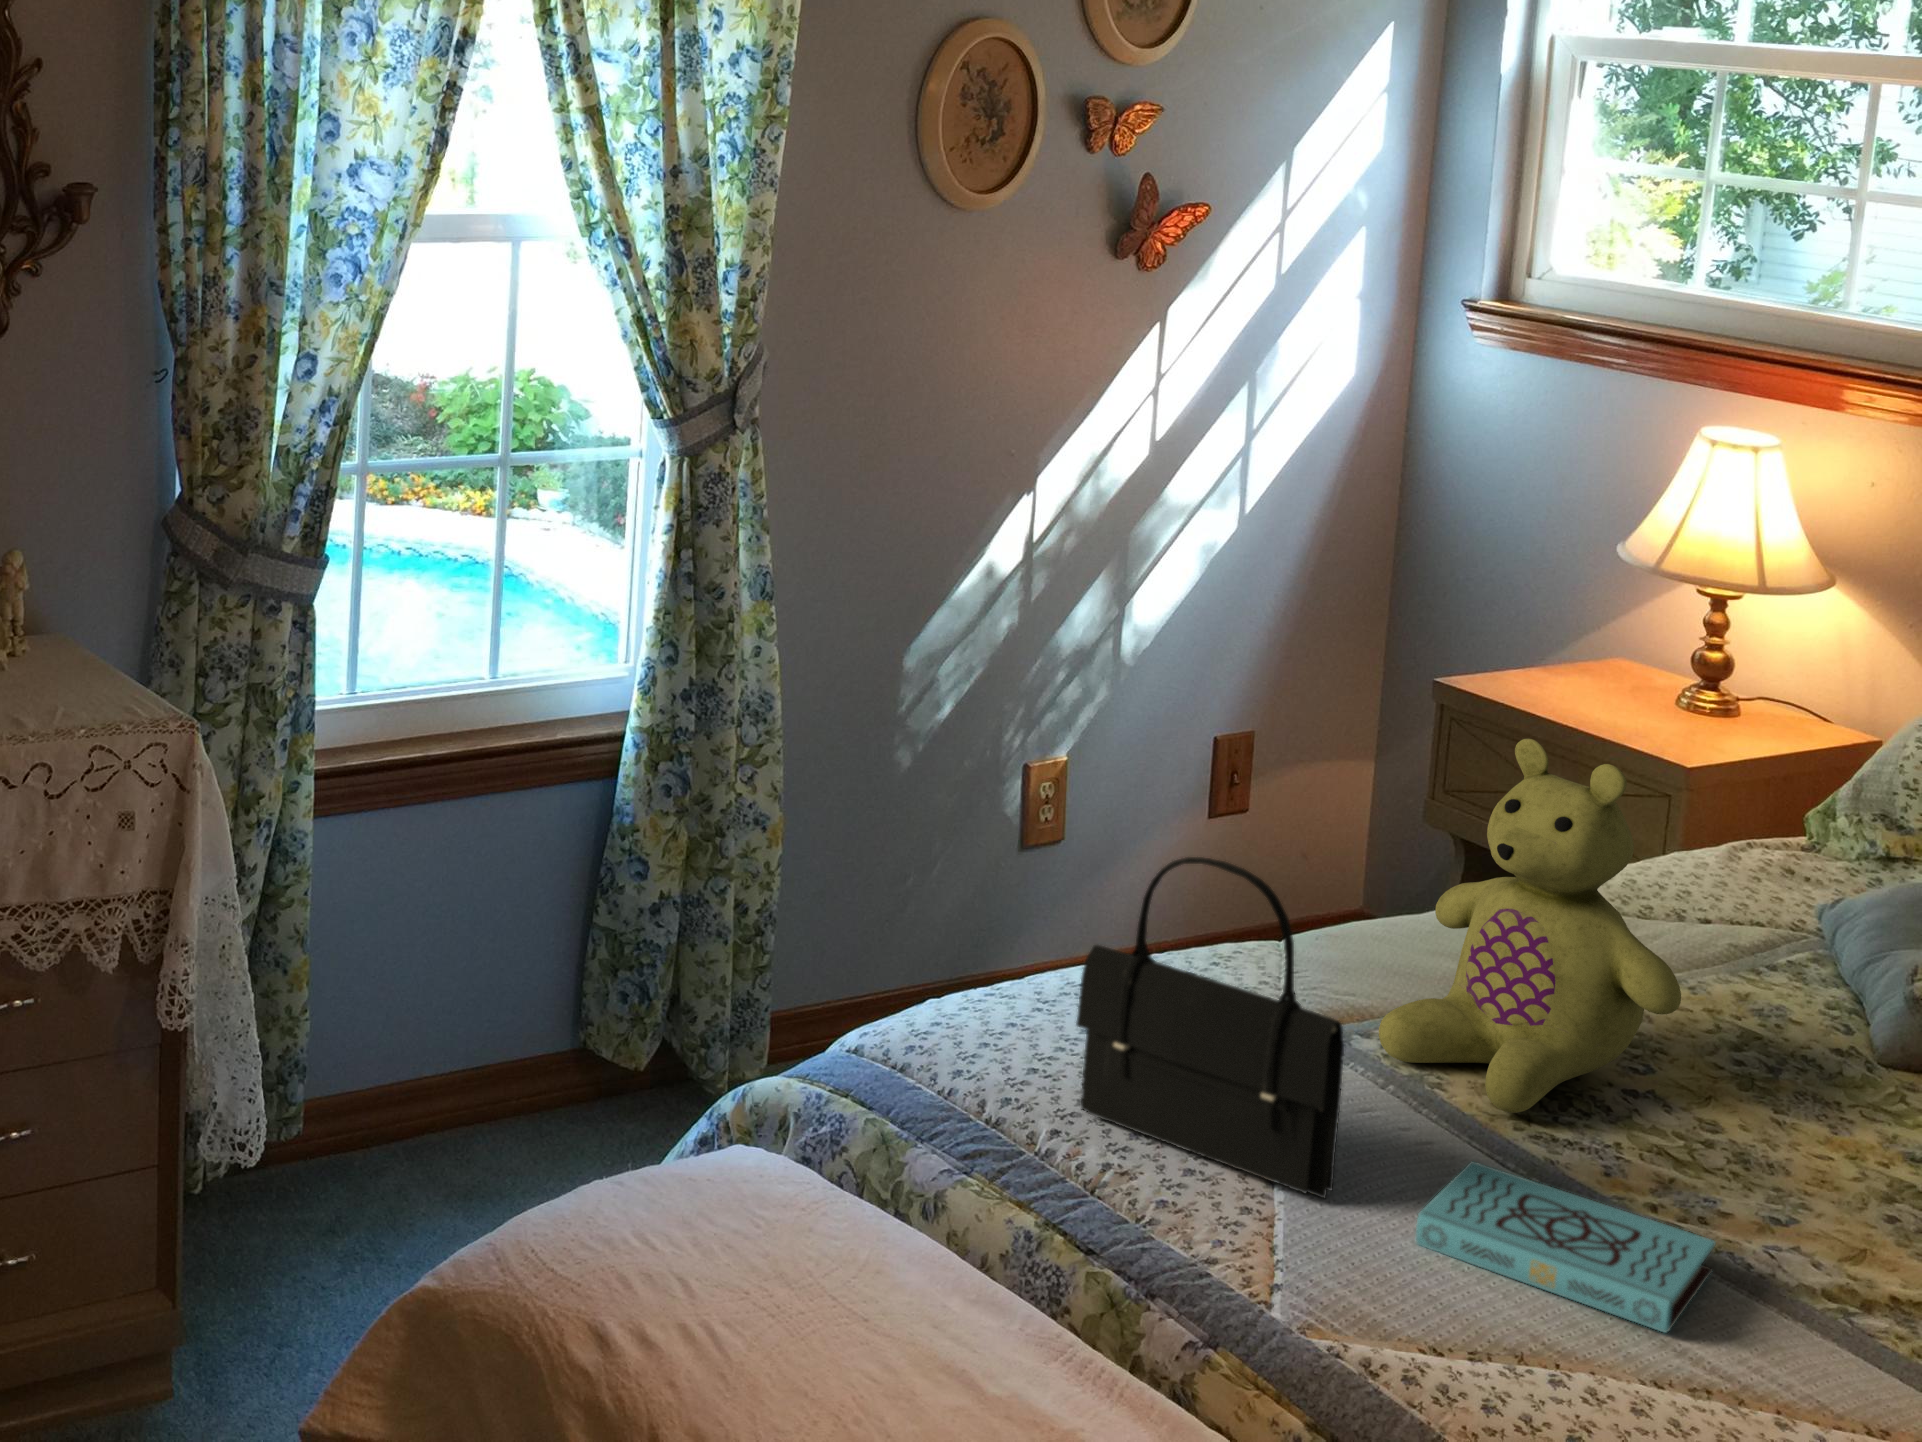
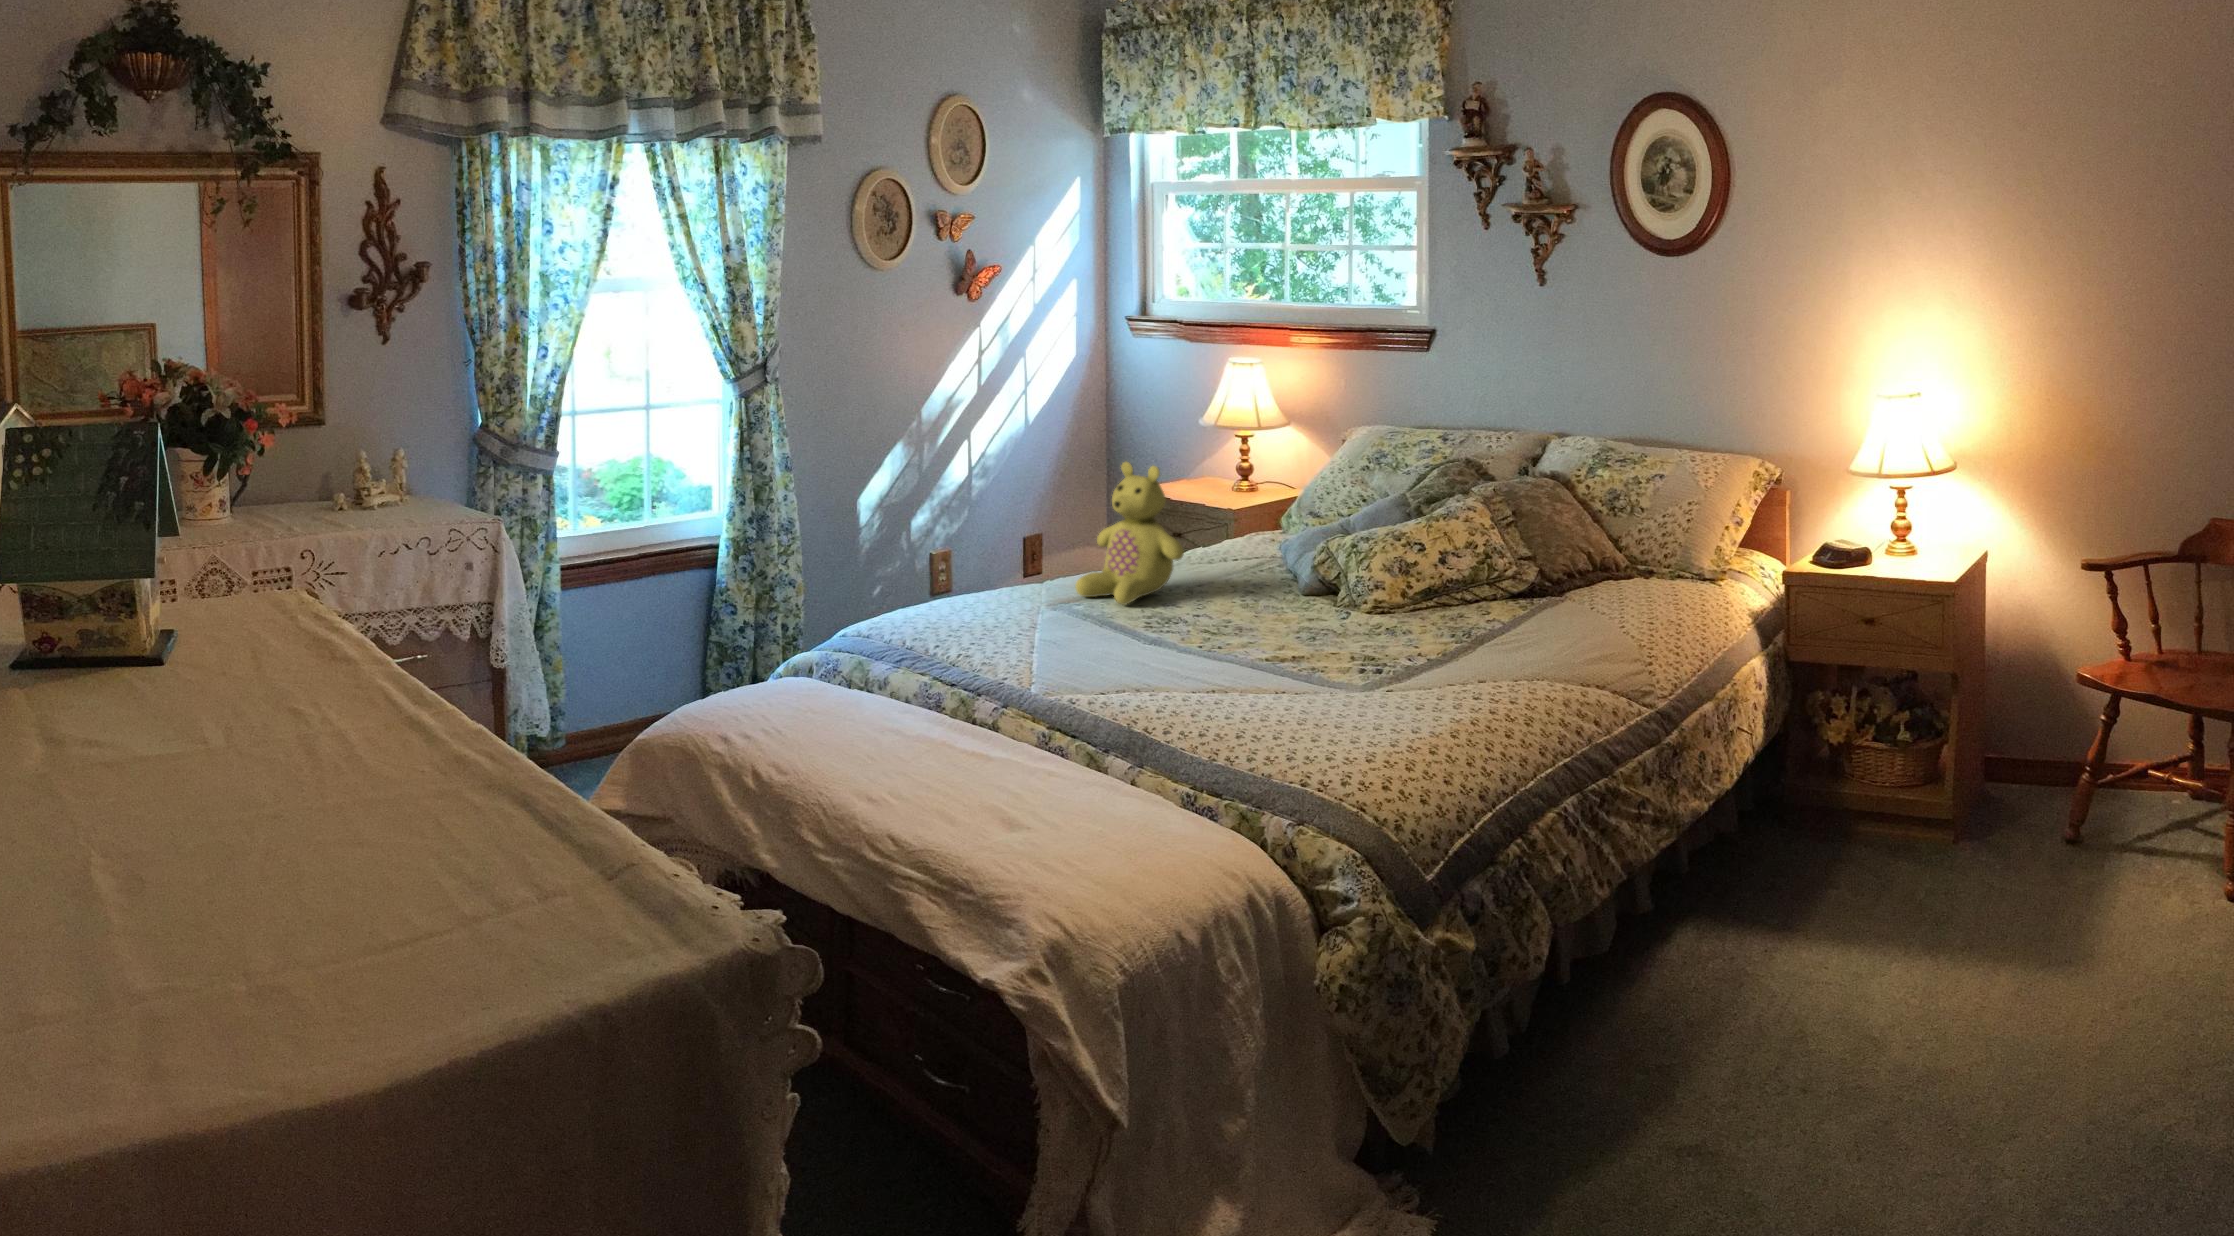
handbag: present [1076,857,1344,1199] -> none [953,505,1054,630]
book: present [1416,1162,1716,1333] -> none [1083,613,1187,646]

